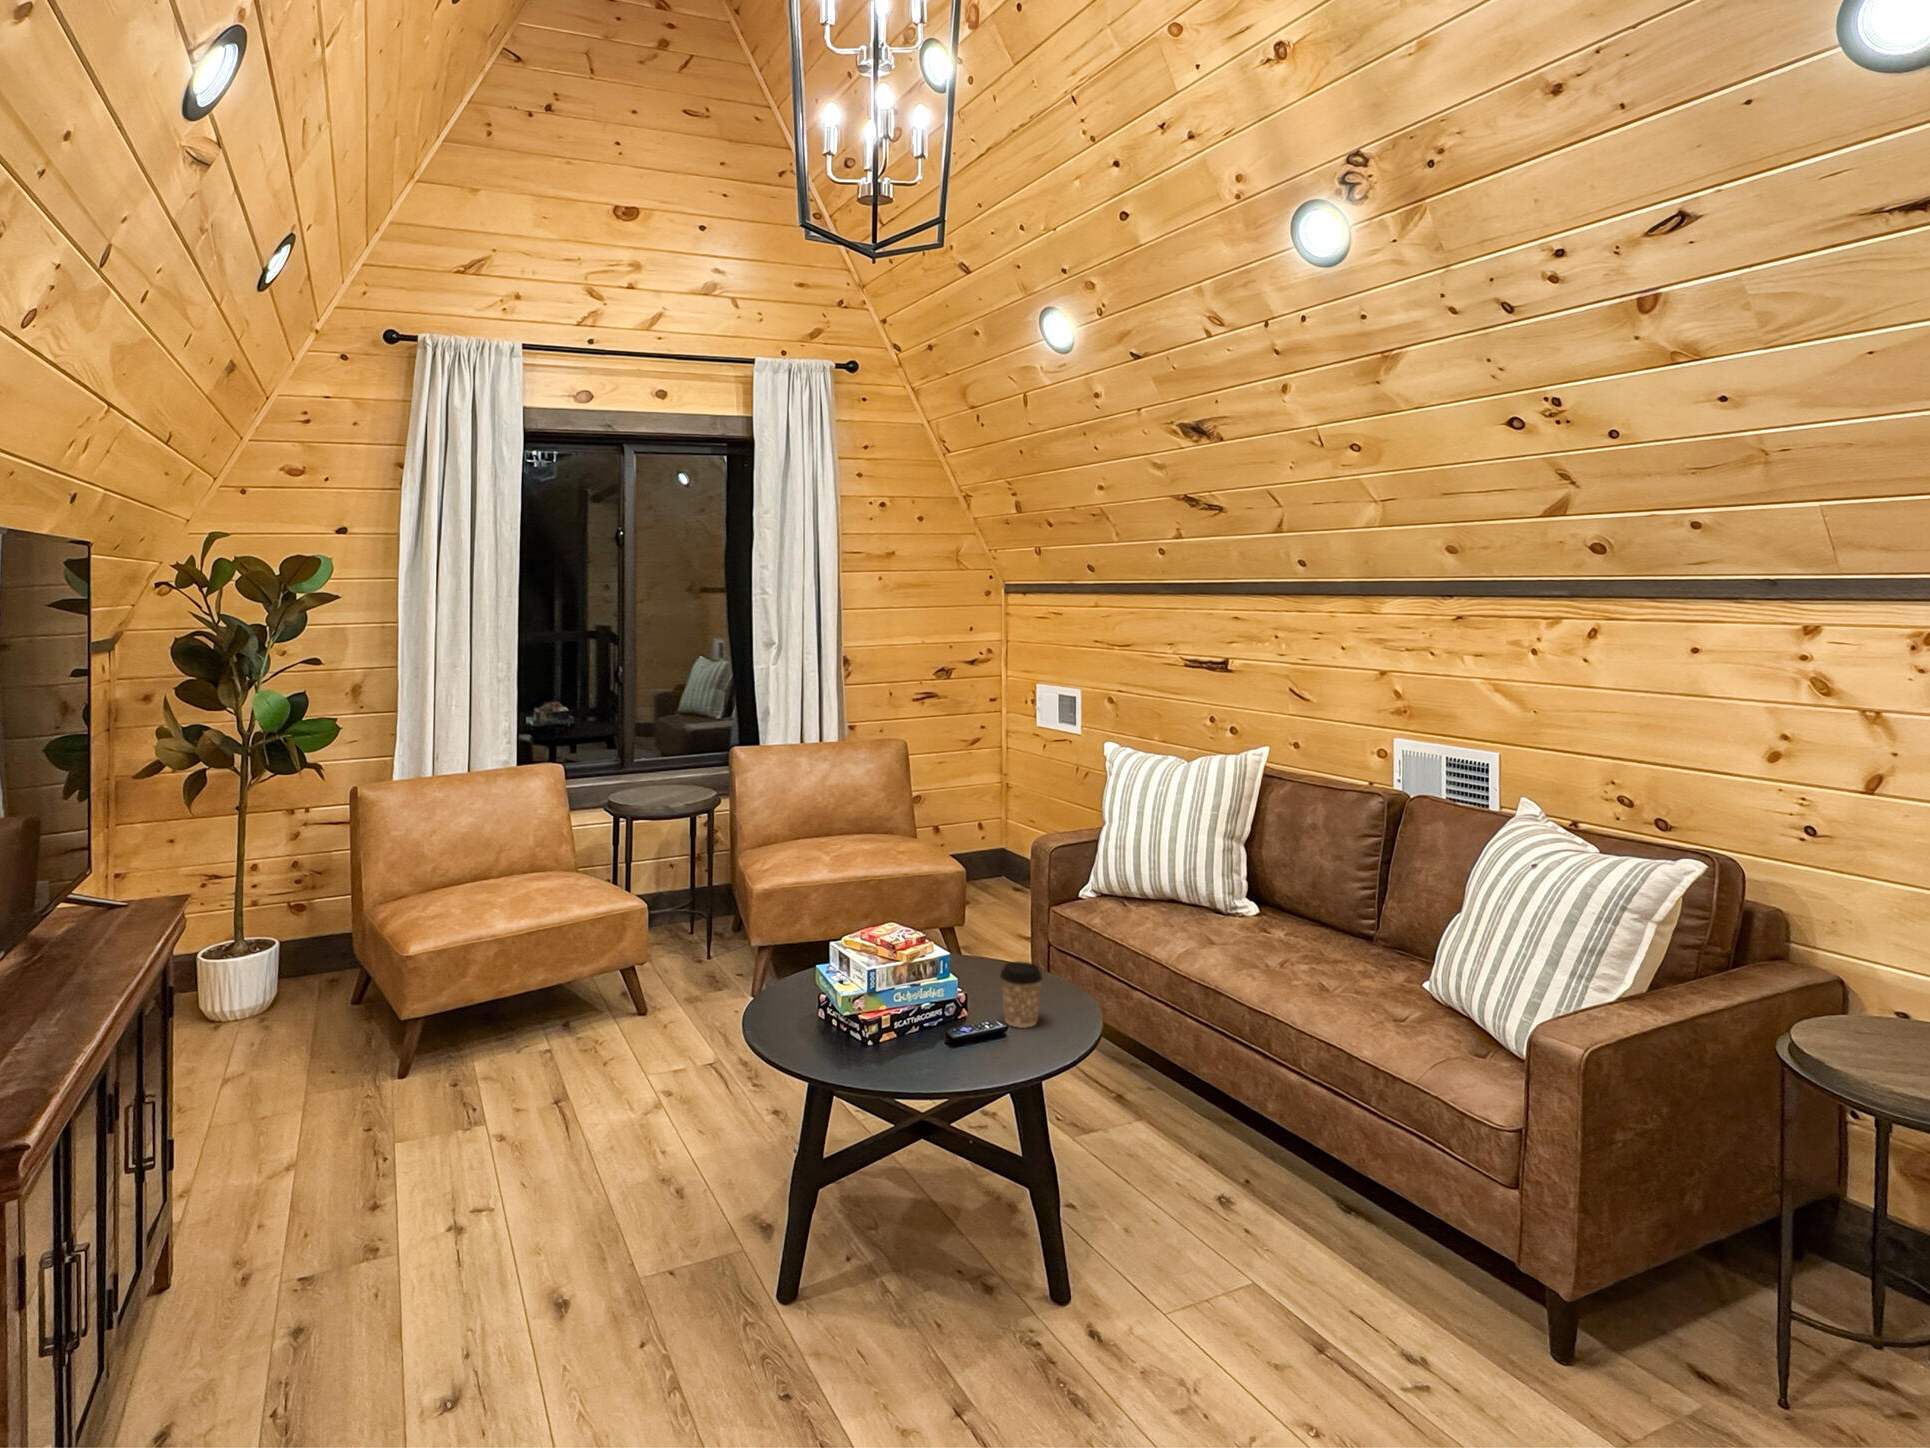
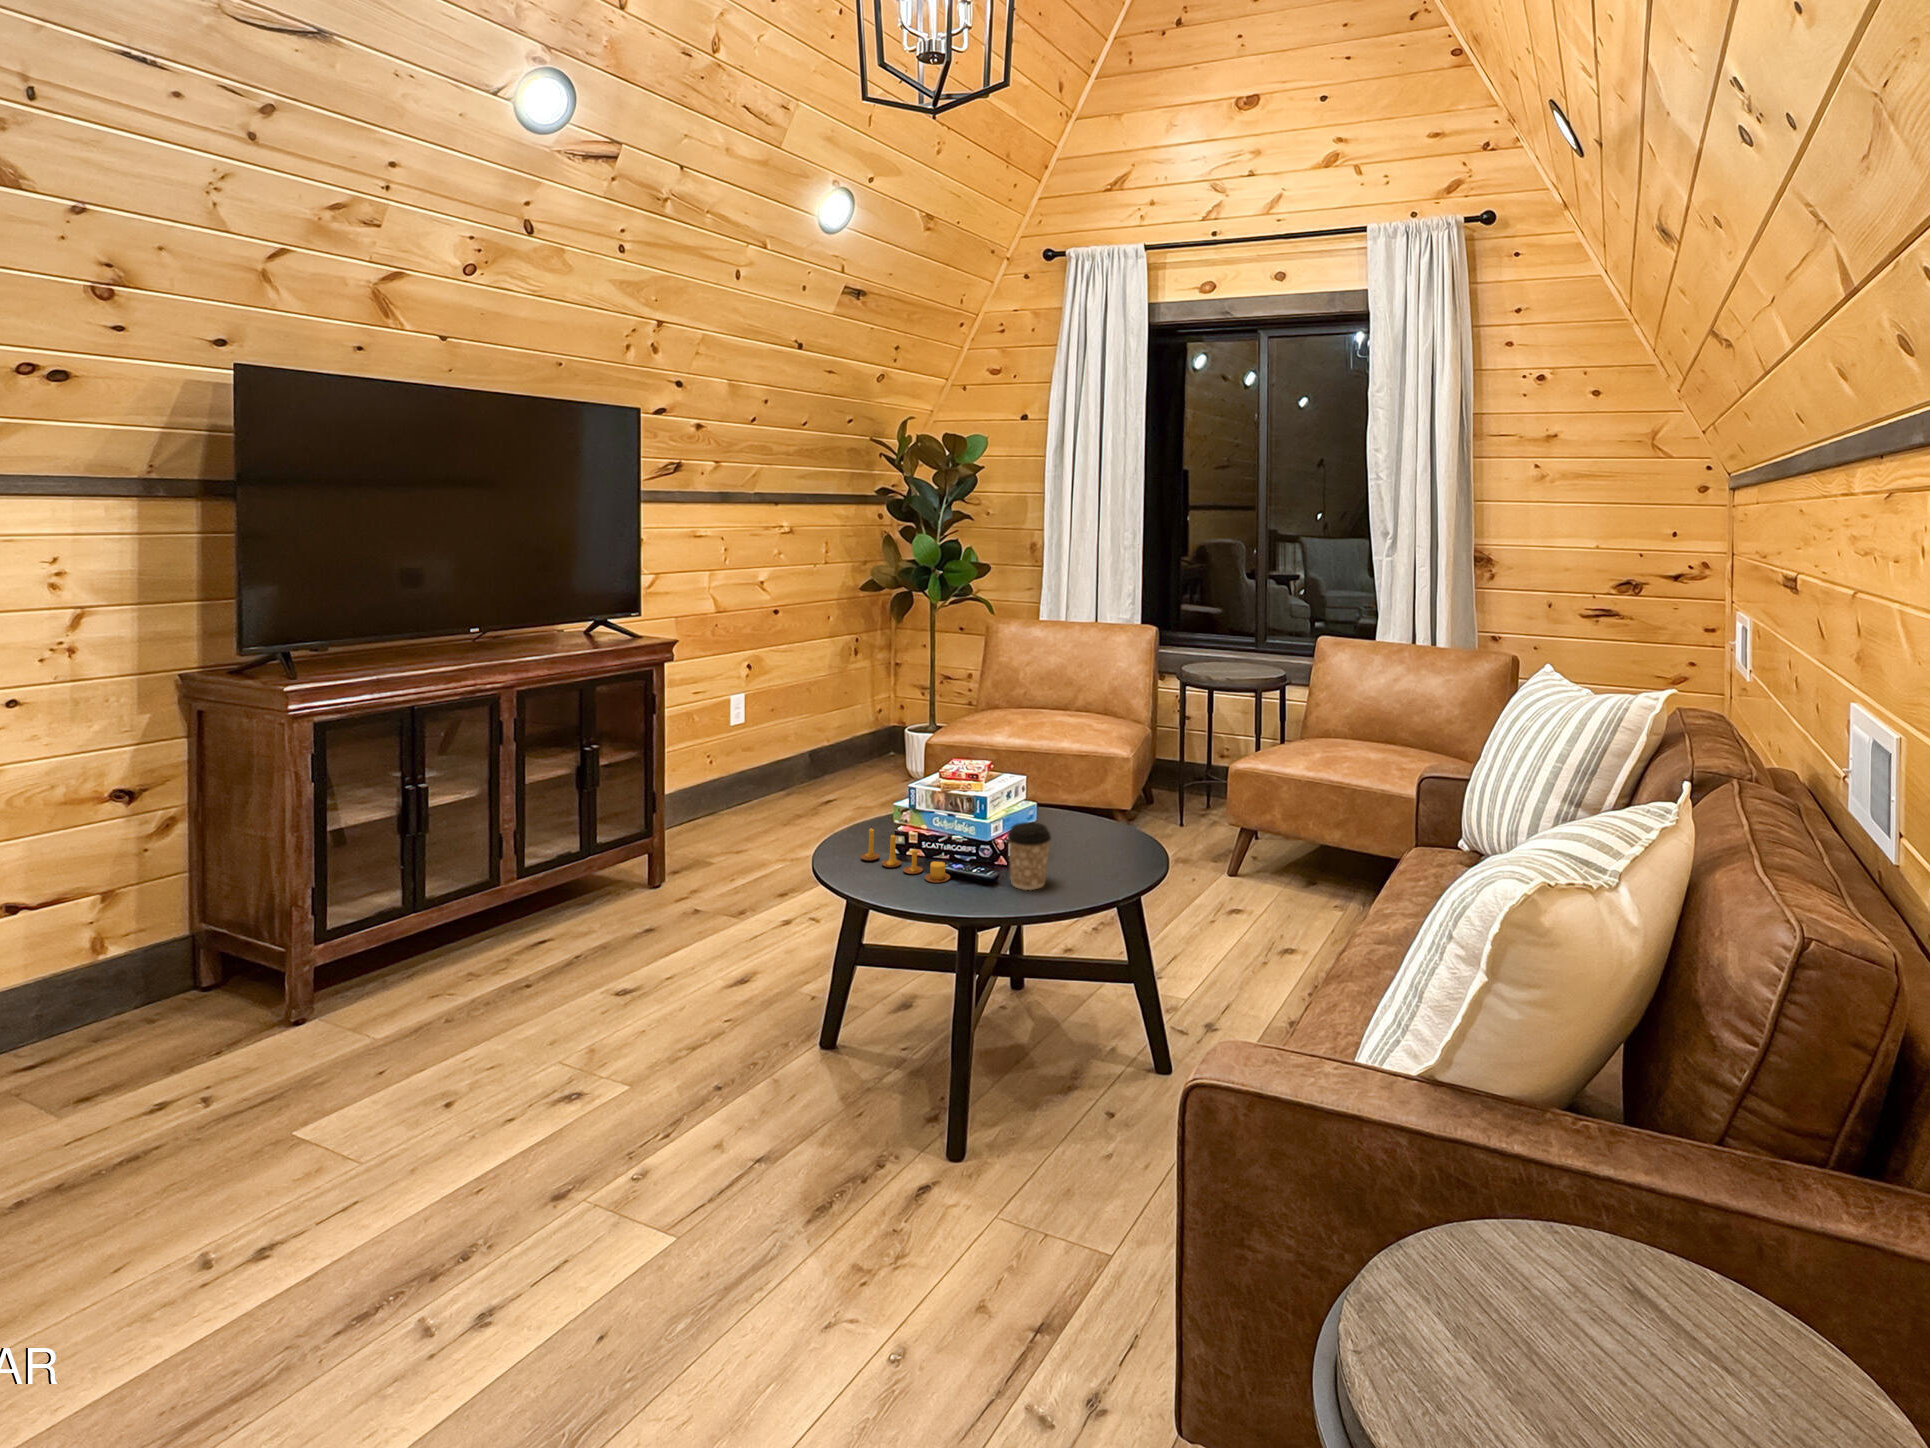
candle: none [857,1018,973,1061] -> present [860,826,950,883]

